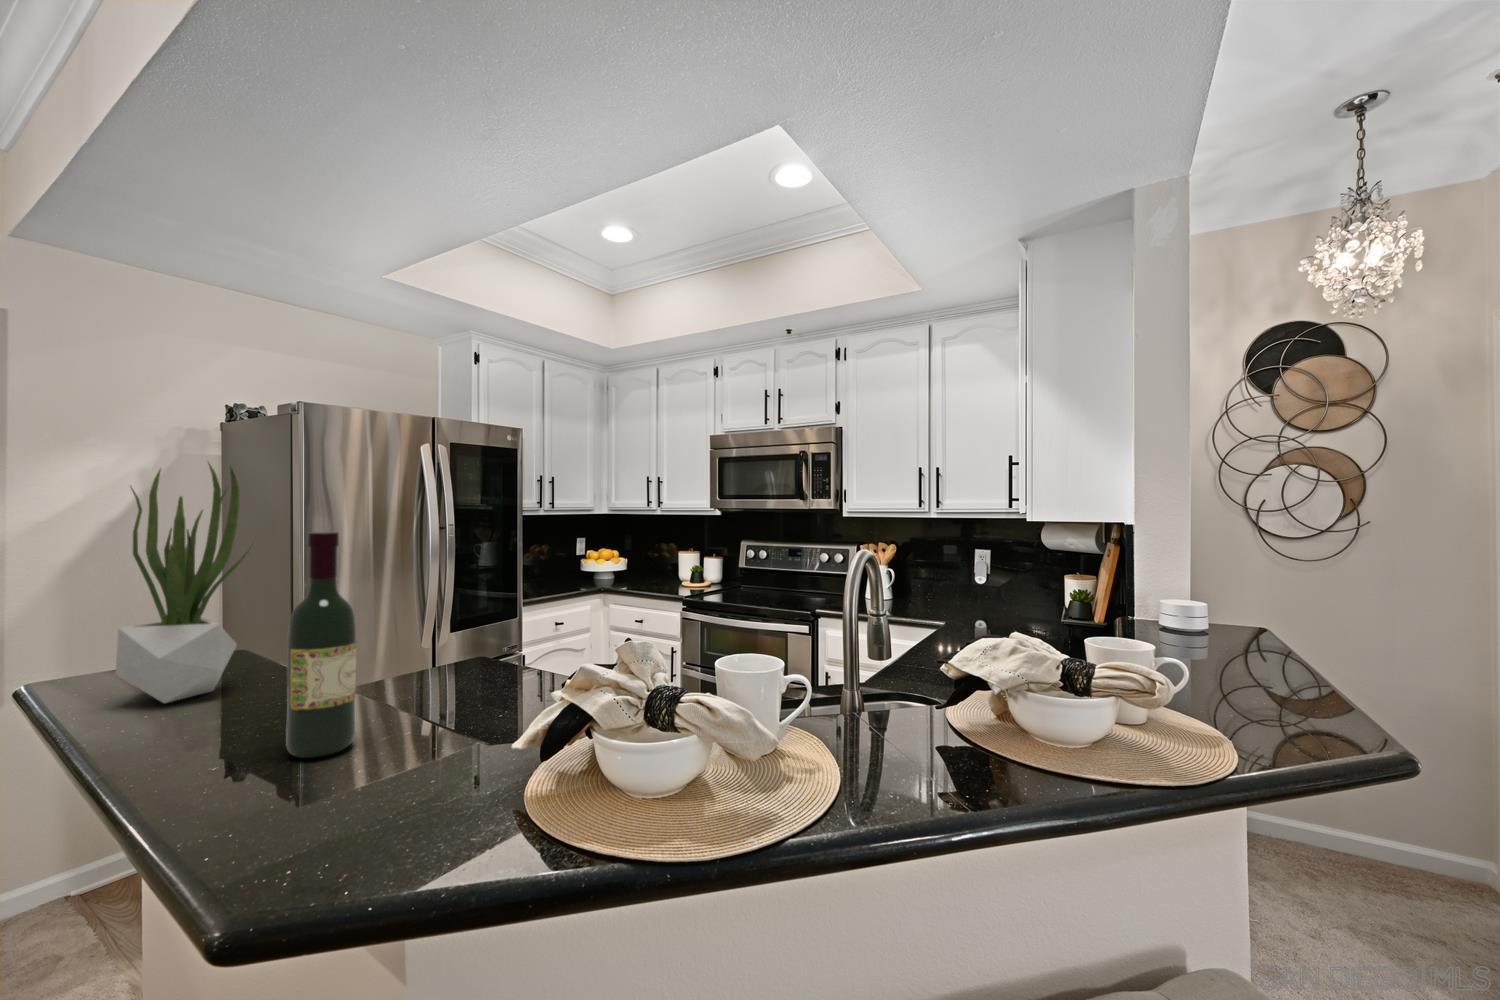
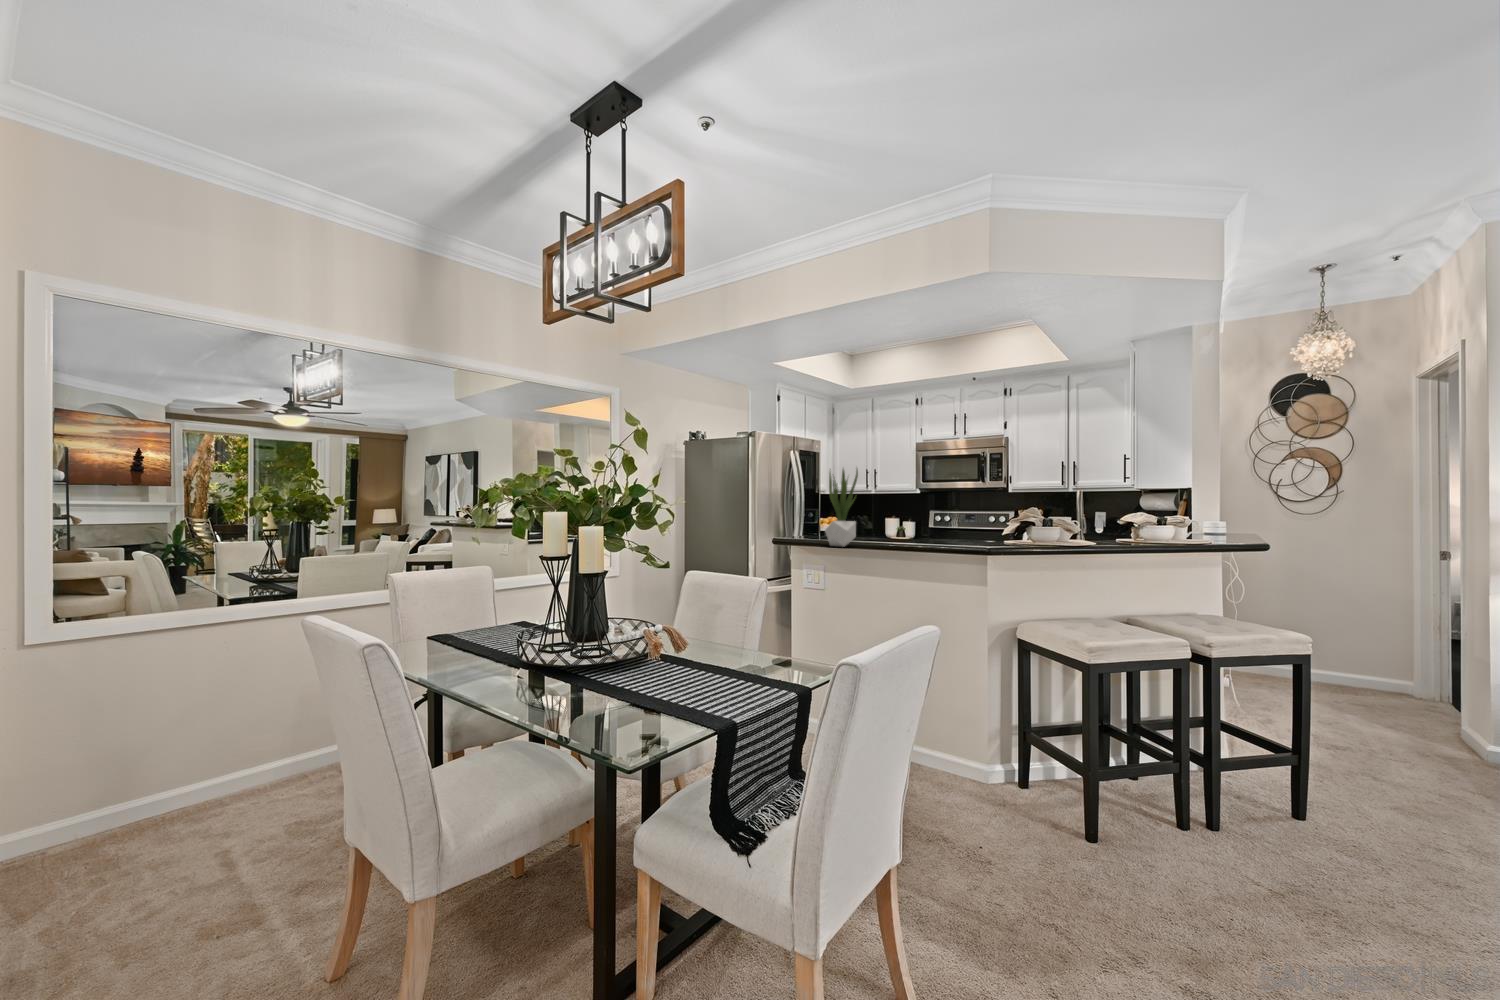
wine bottle: present [286,532,357,758] -> none [917,487,934,553]

